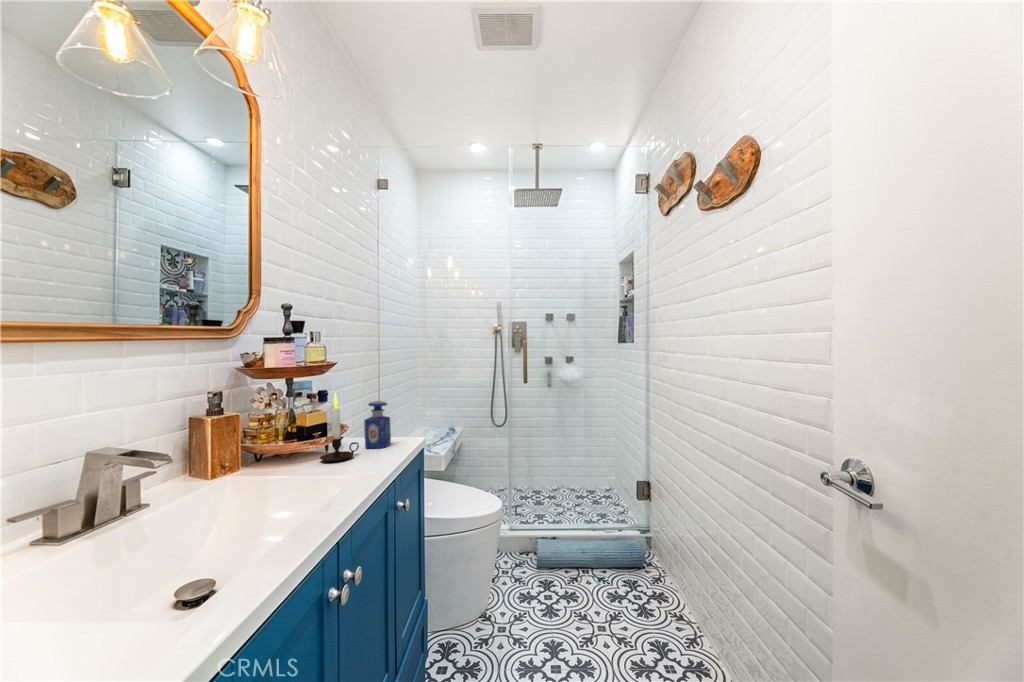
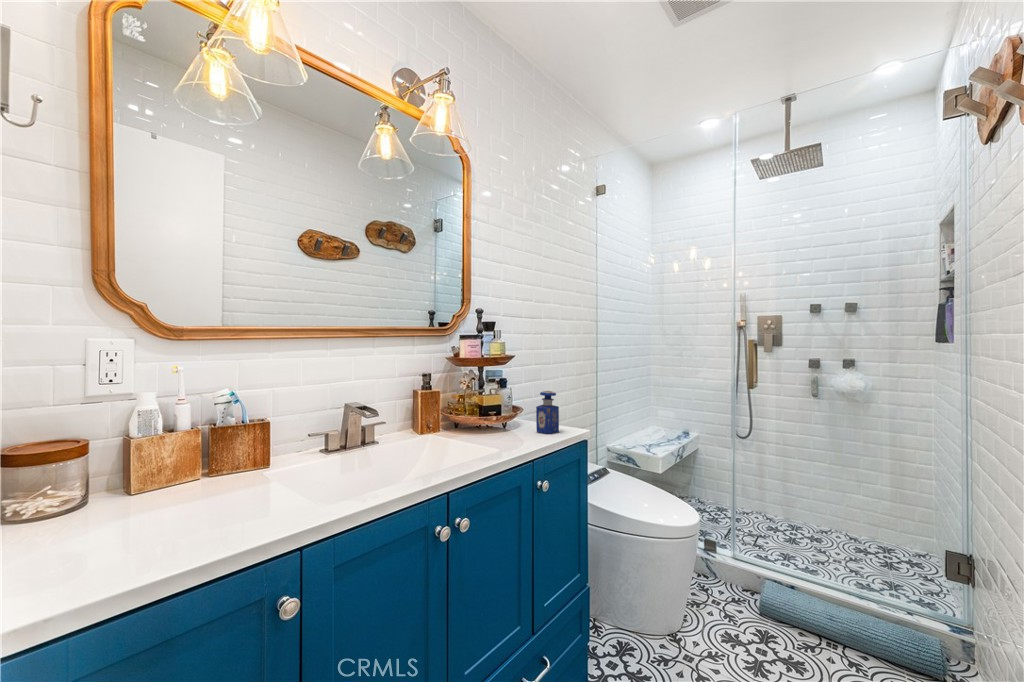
candle: present [320,392,359,462] -> none [493,379,526,438]

